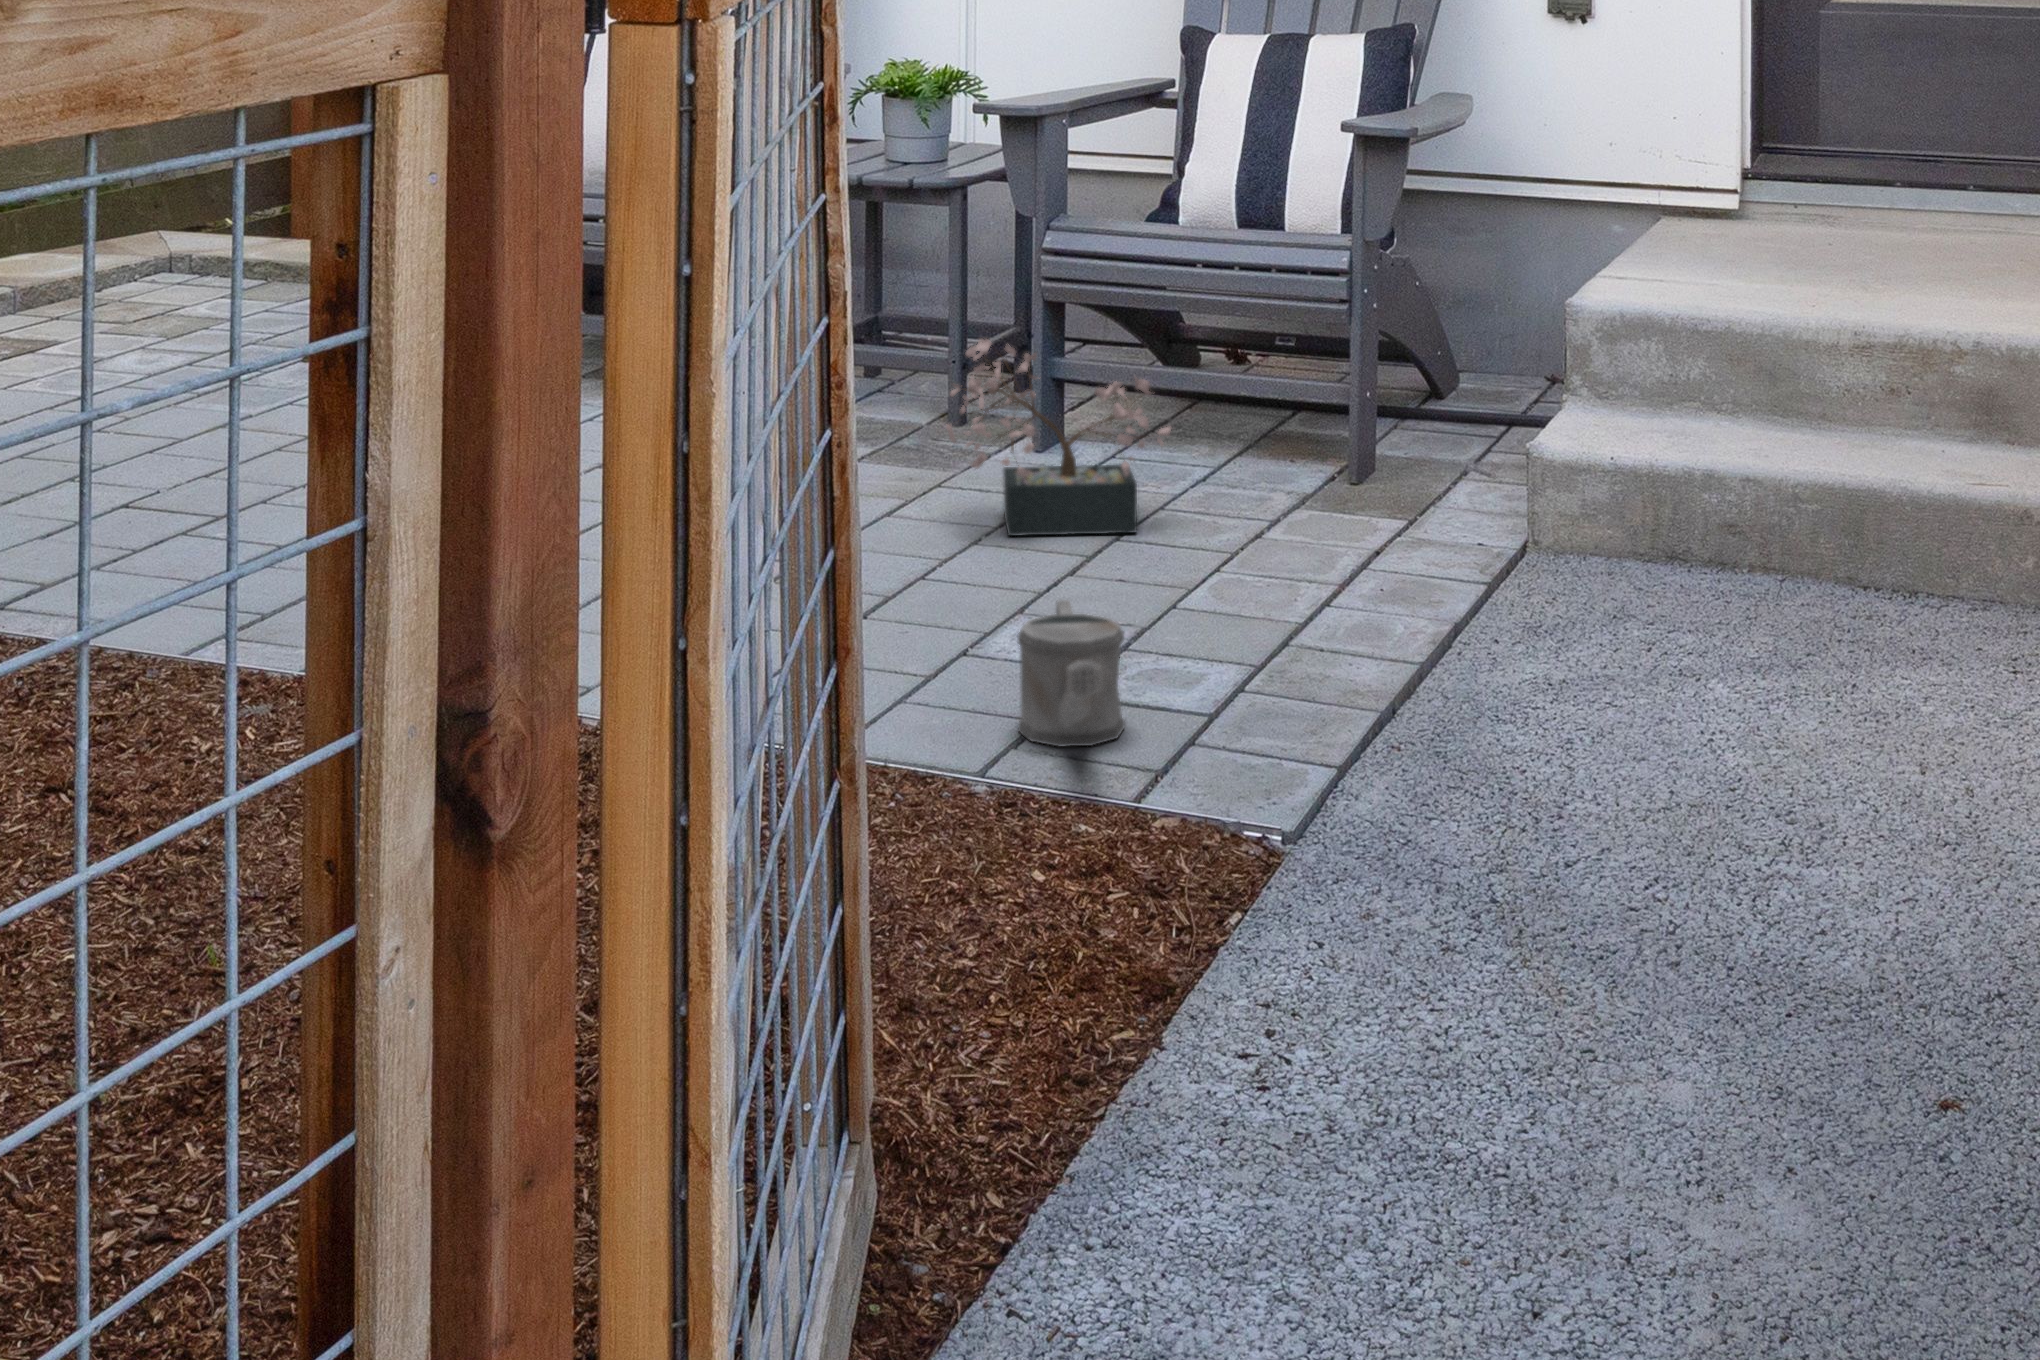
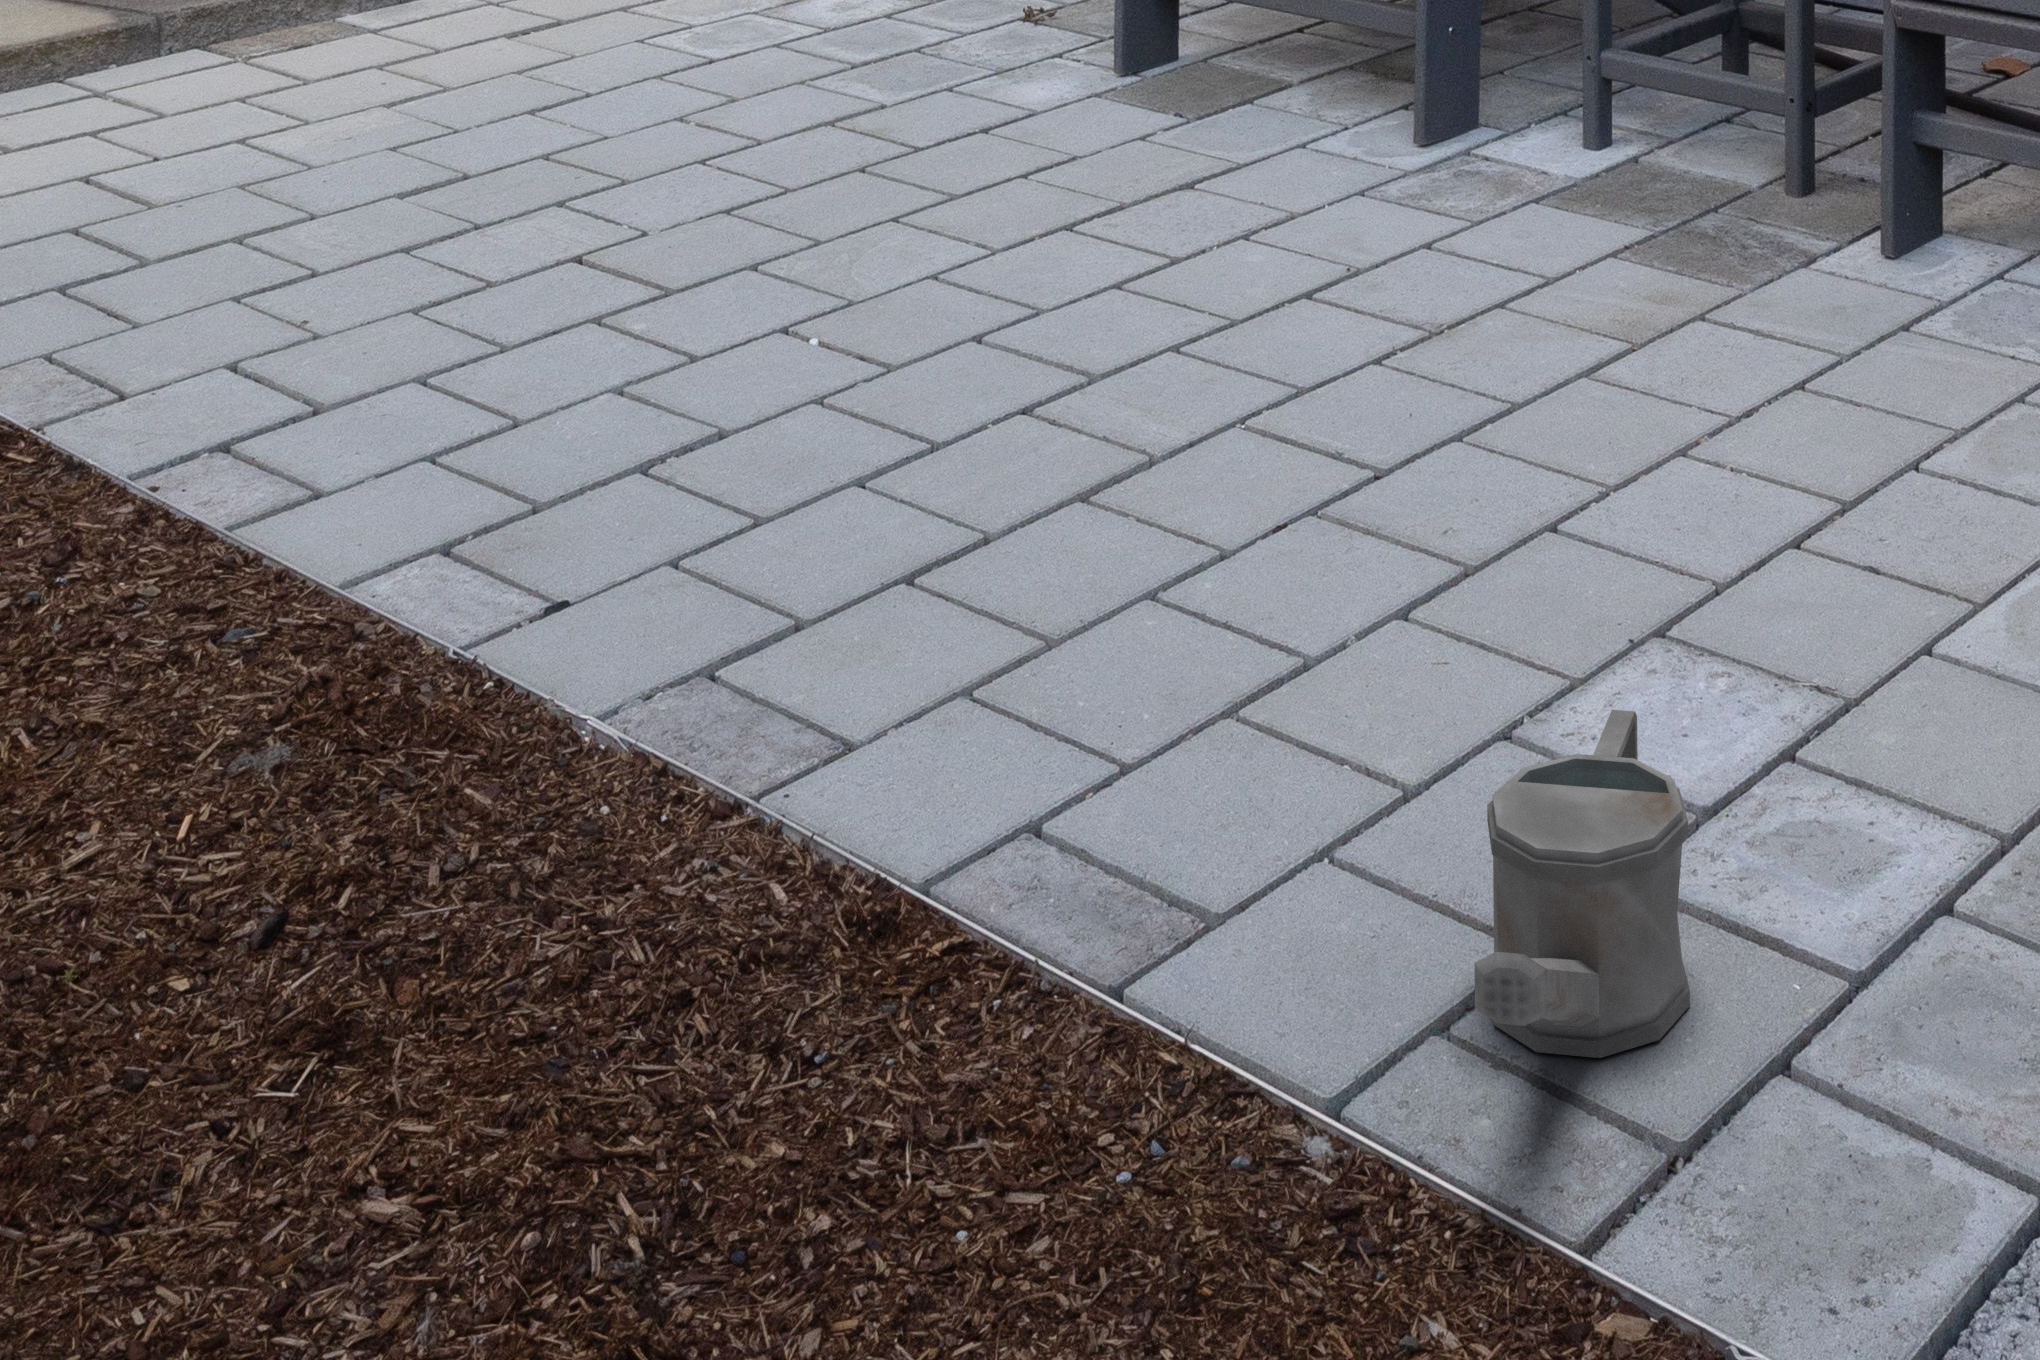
decorative plant: present [946,339,1171,536] -> none [1668,105,2025,451]

